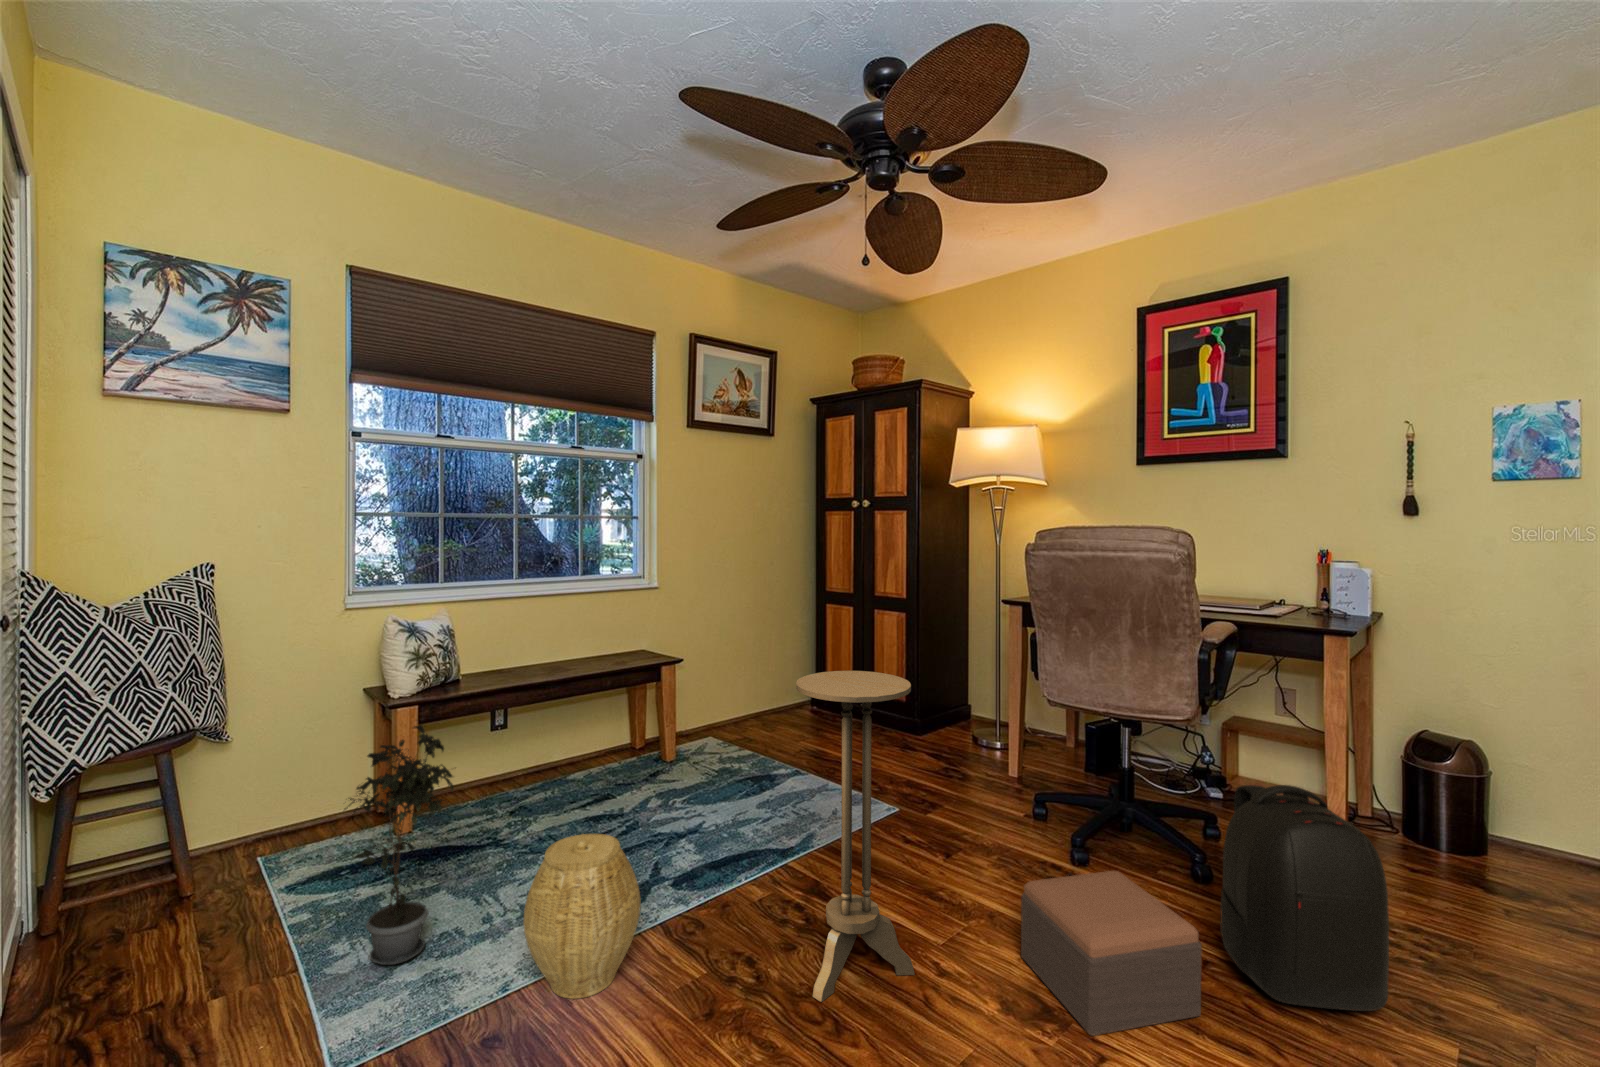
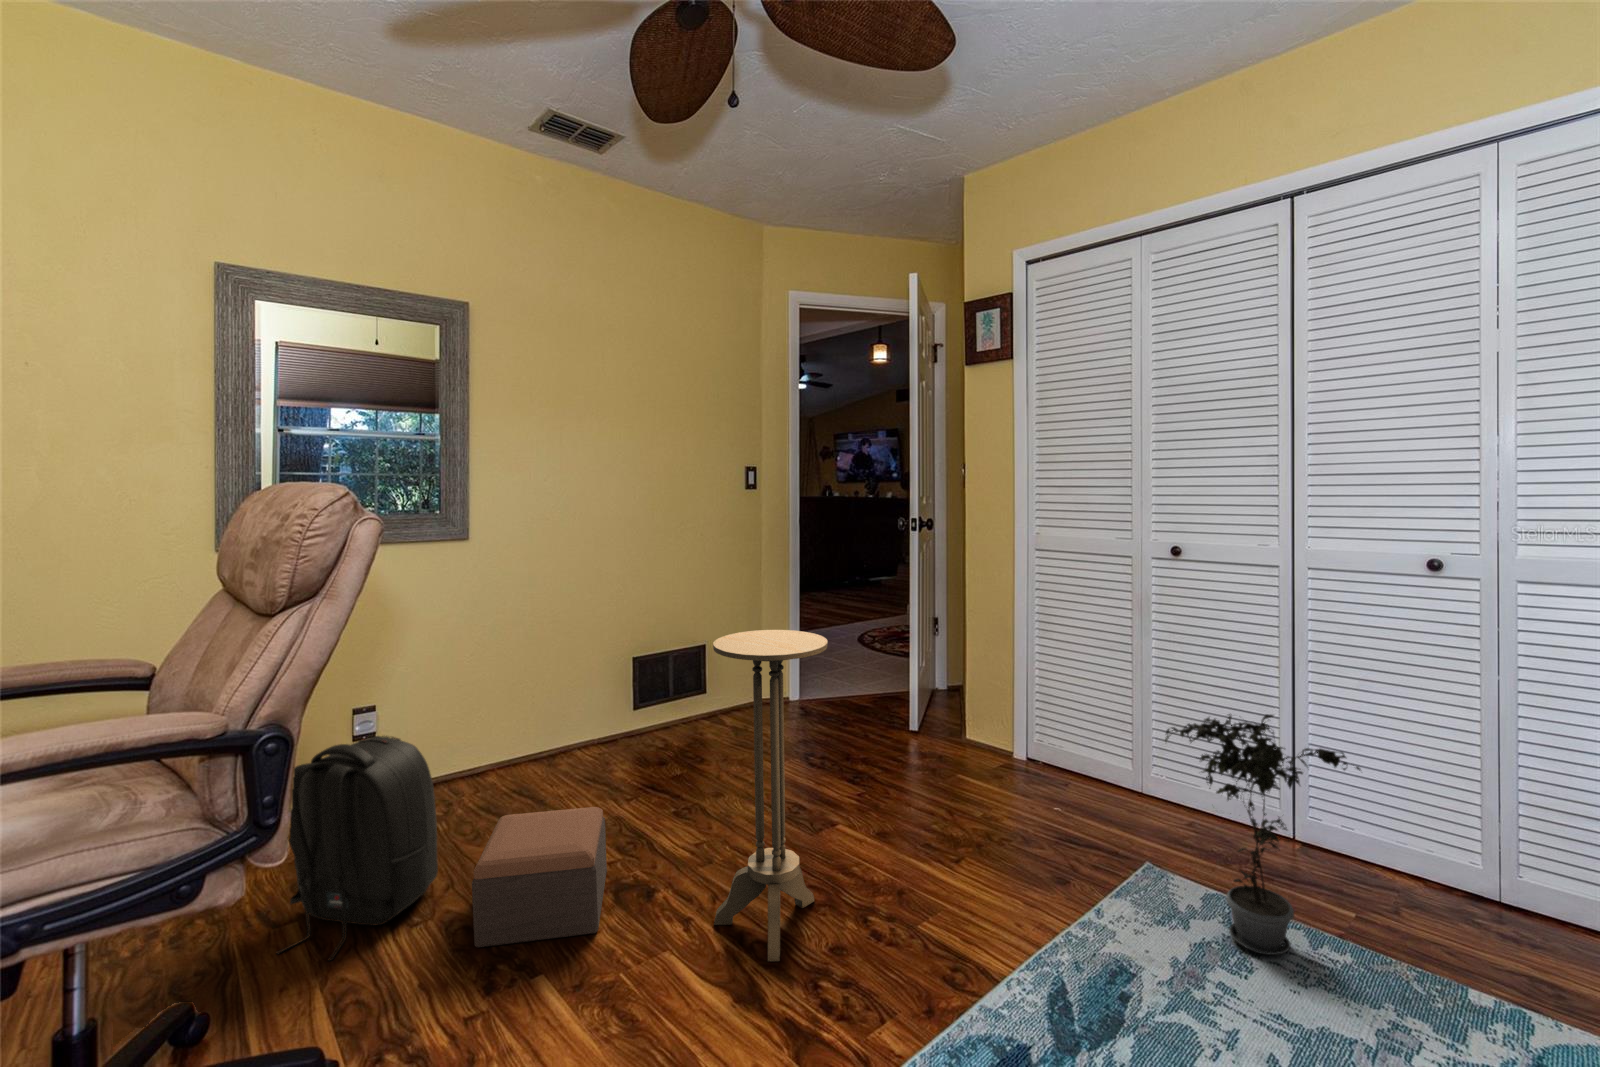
woven basket: present [524,834,641,999] -> none [980,783,1094,937]

